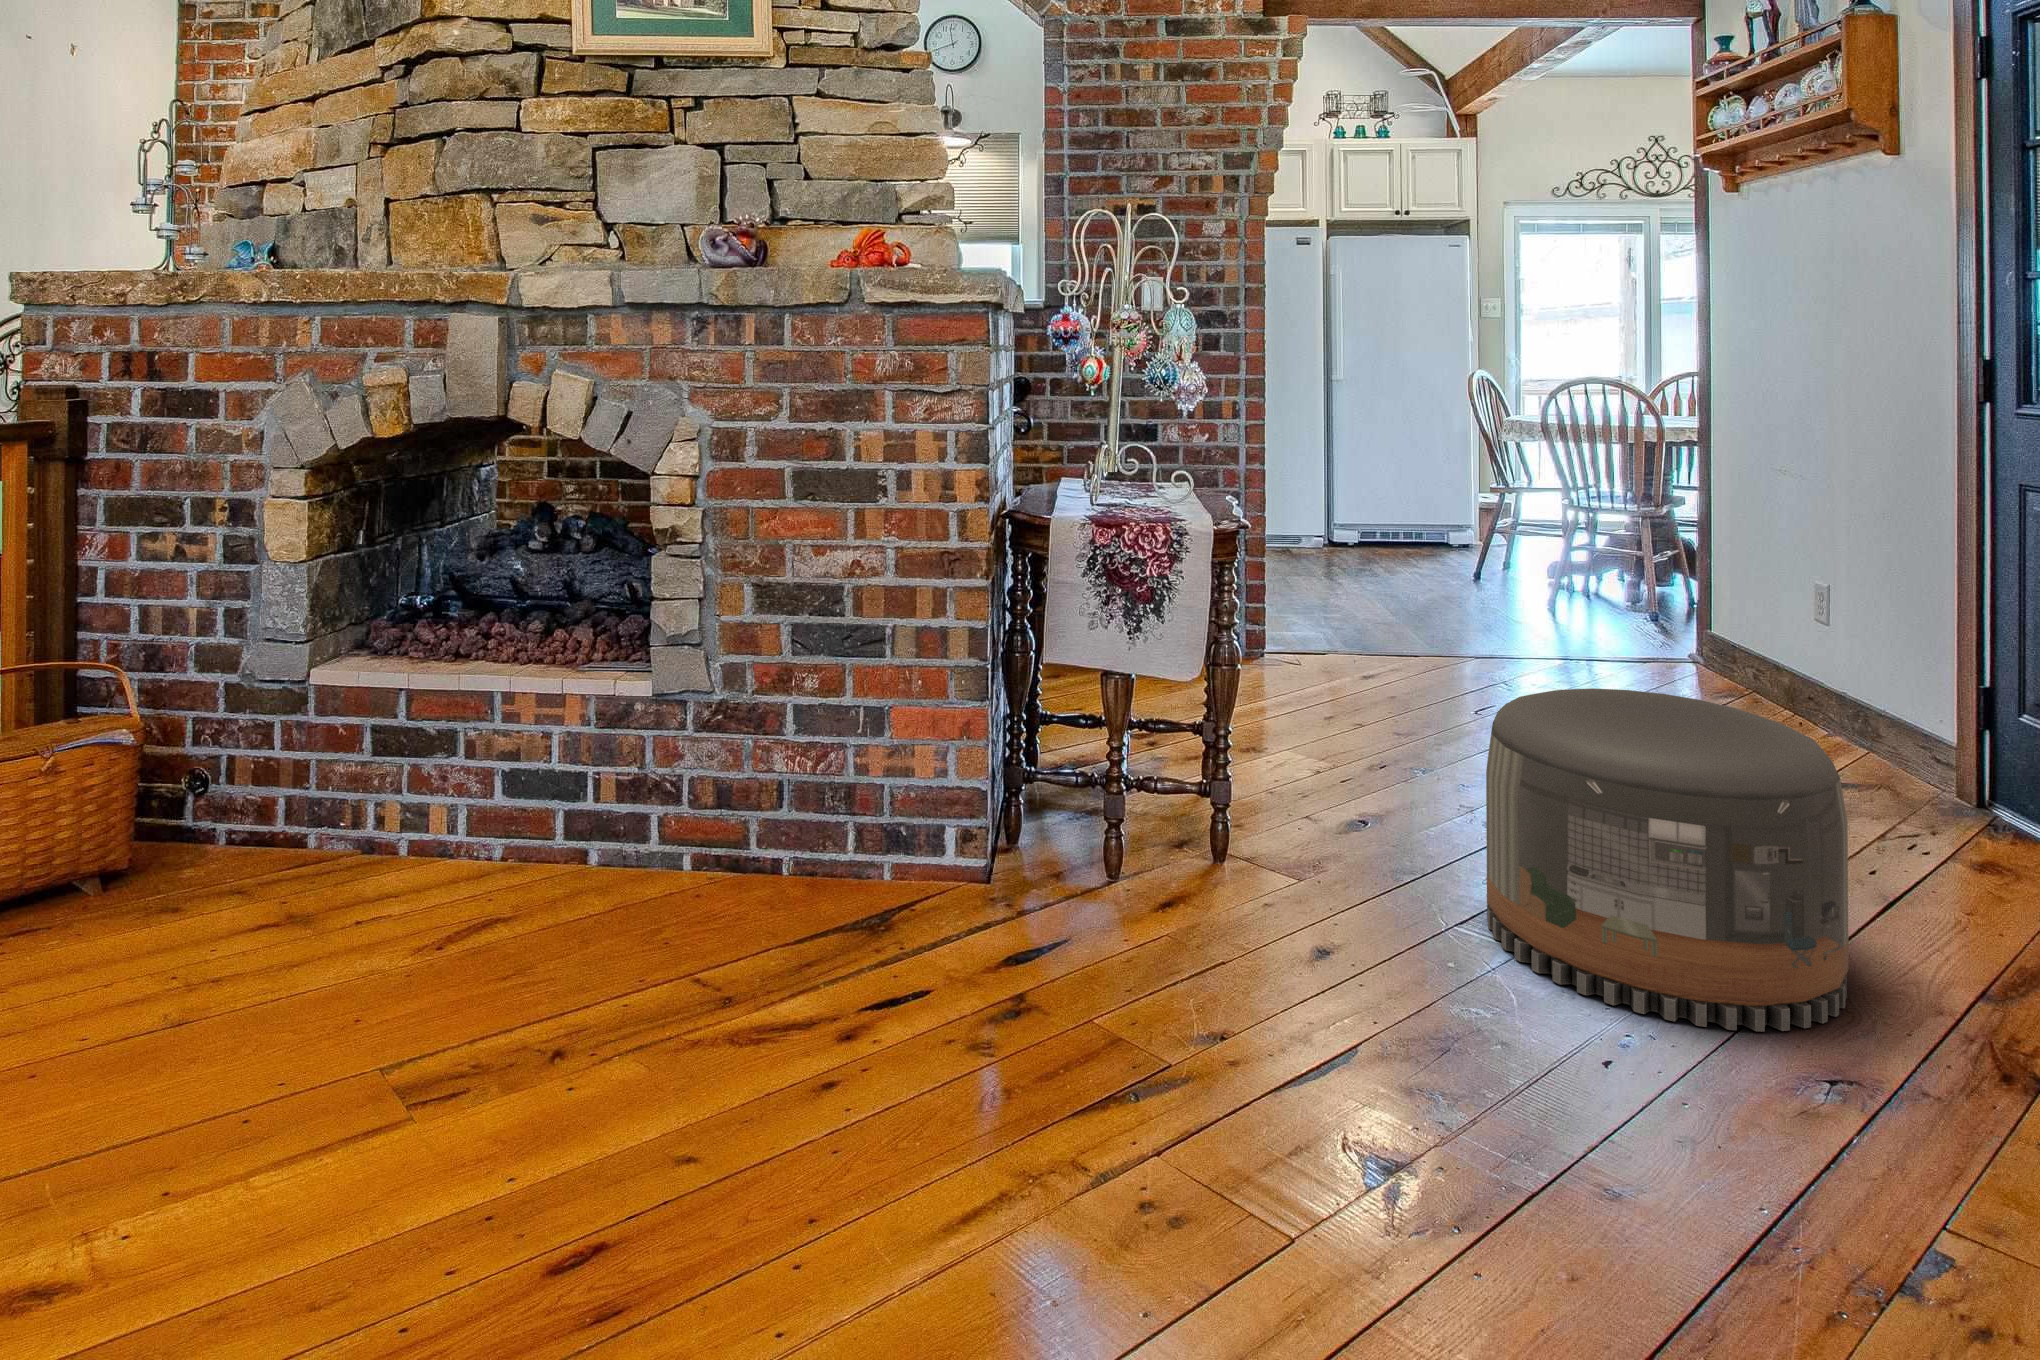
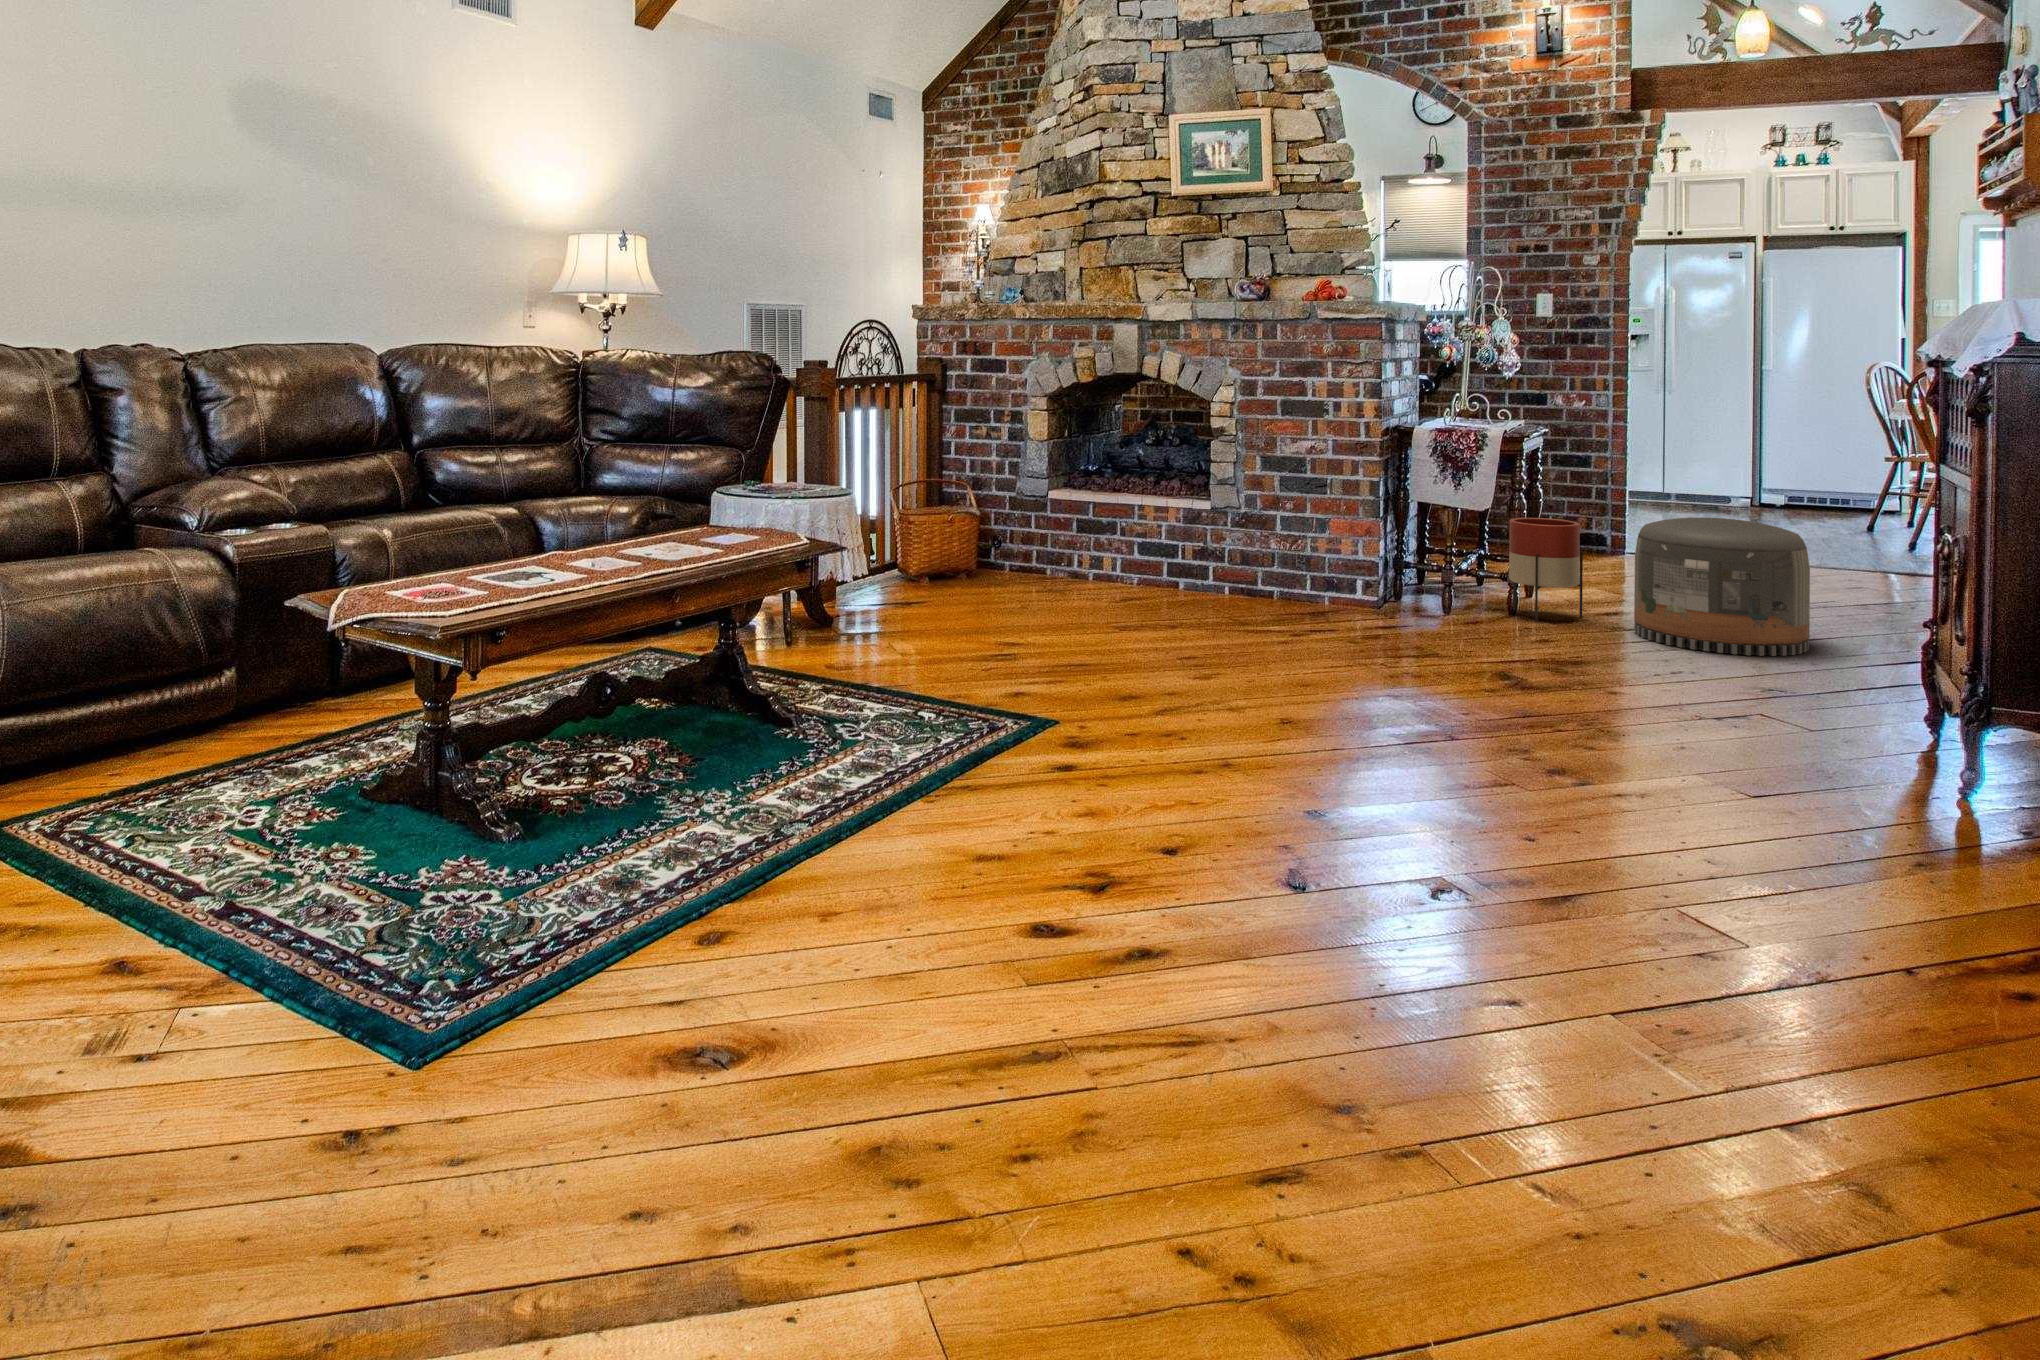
planter: none [1235,689,1370,929] -> present [1509,518,1583,622]

